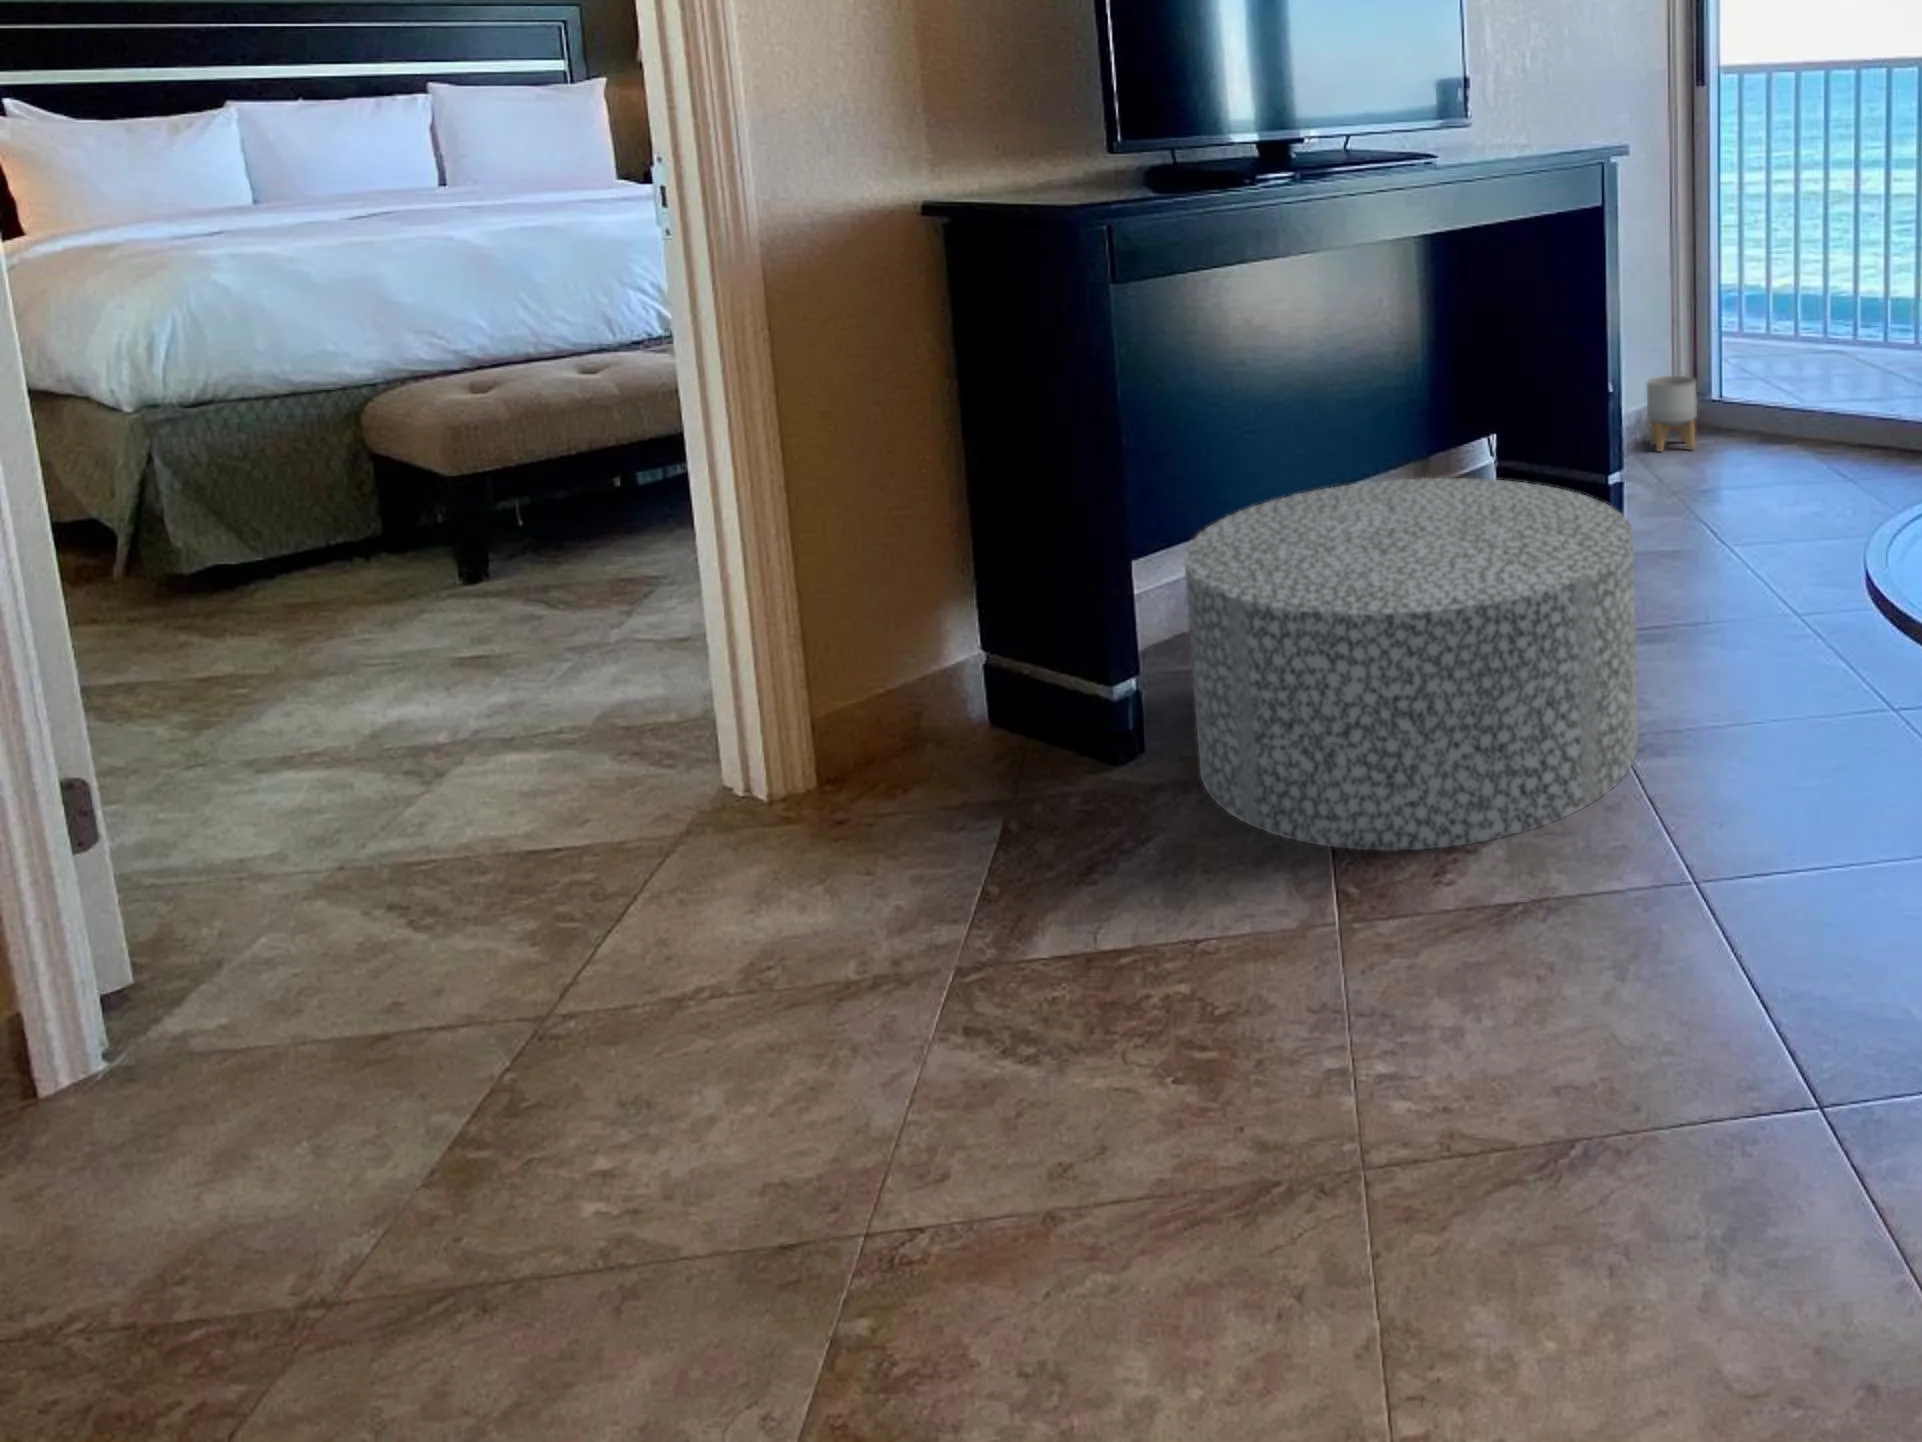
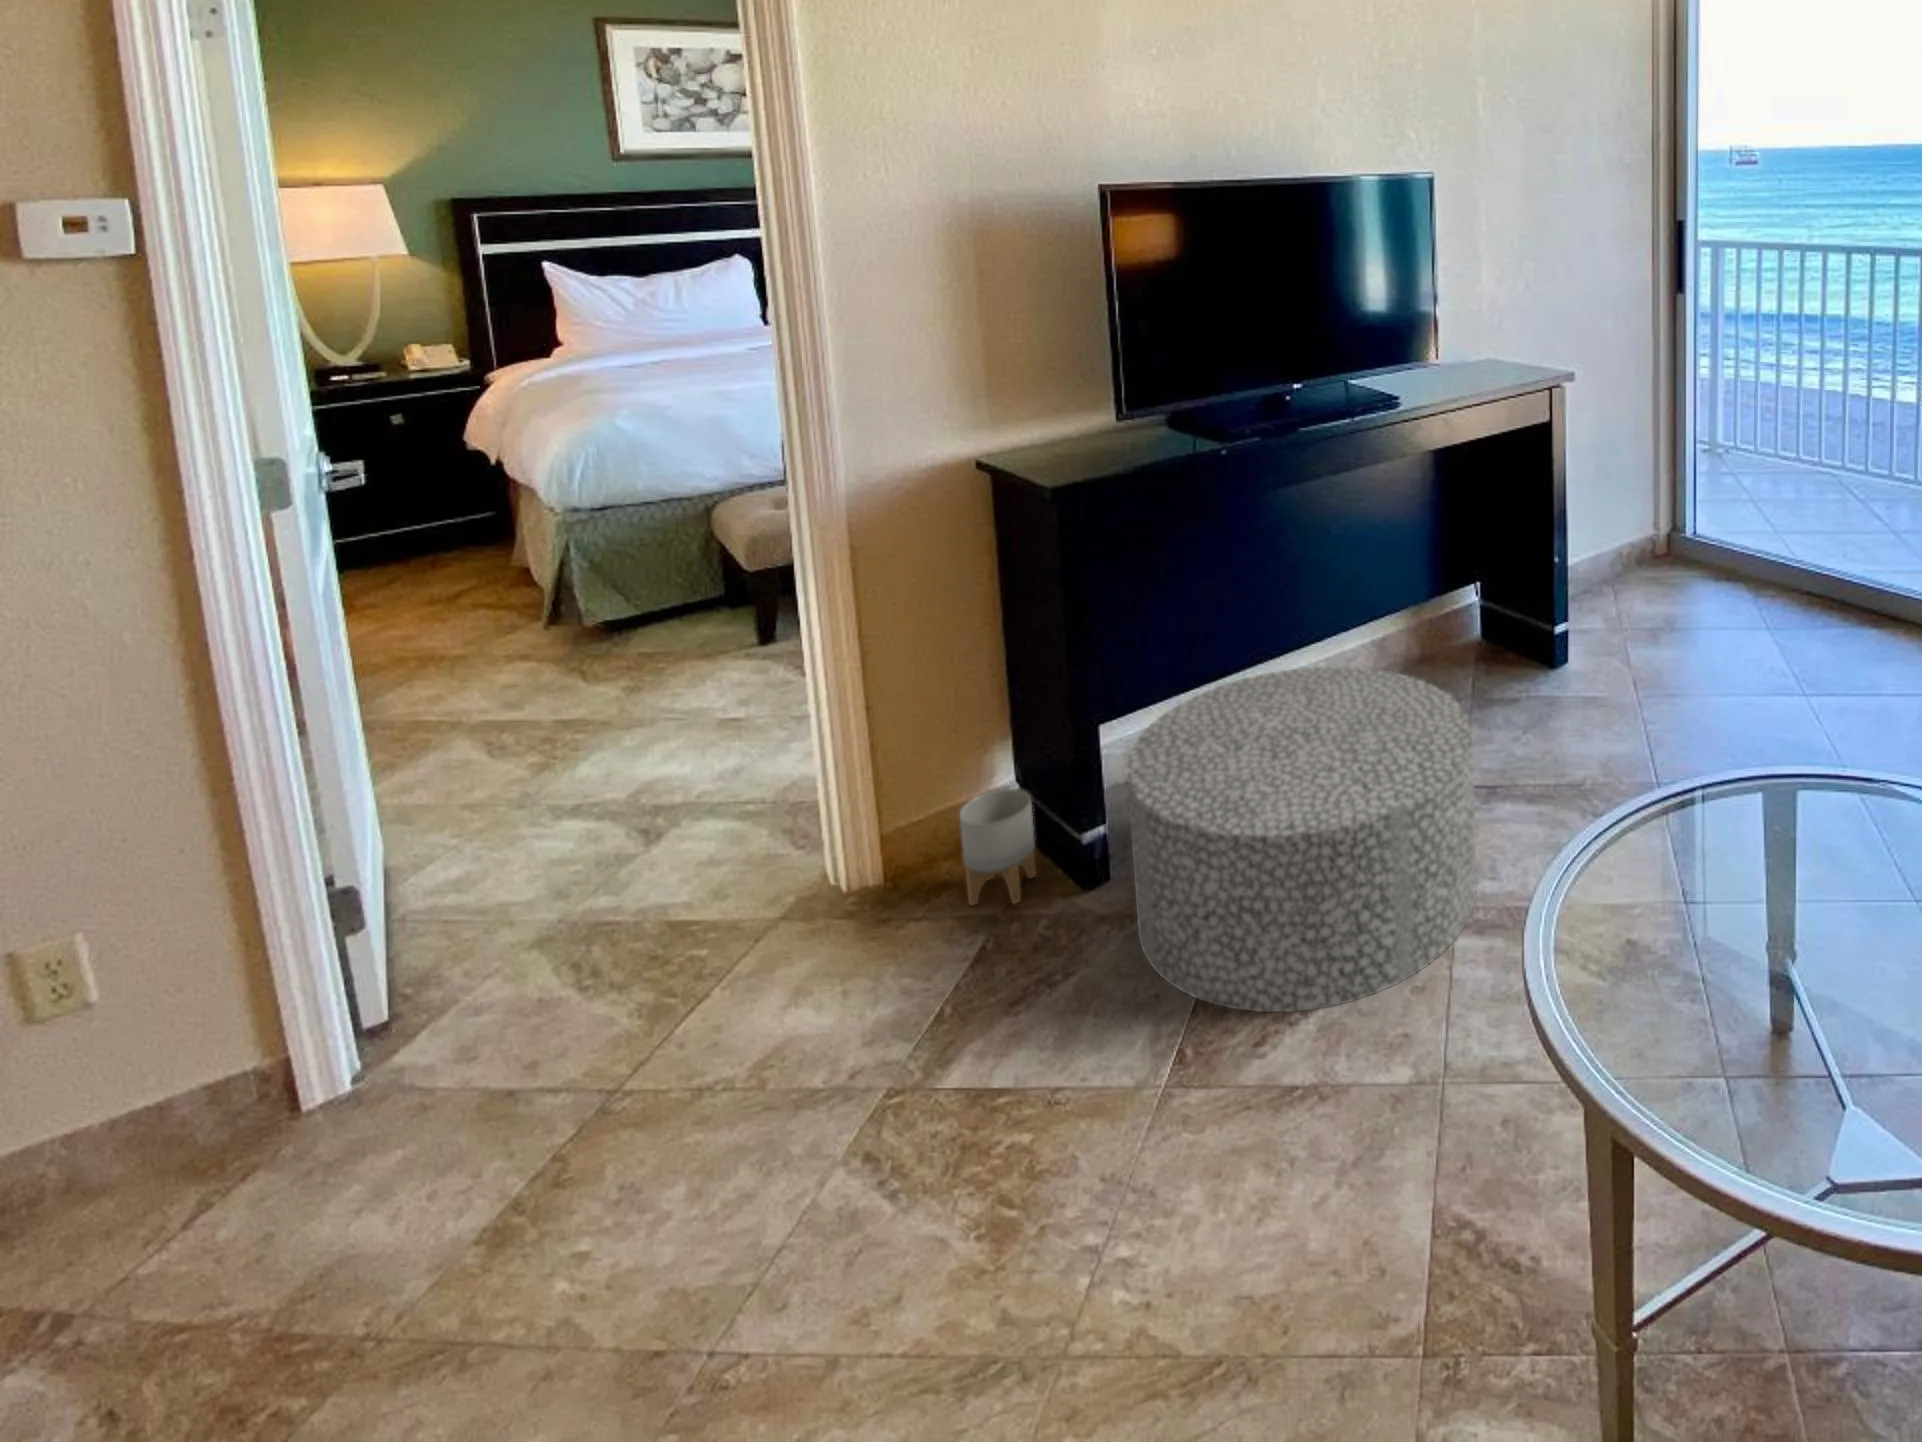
planter: present [1647,376,1697,452] -> present [960,789,1036,906]

